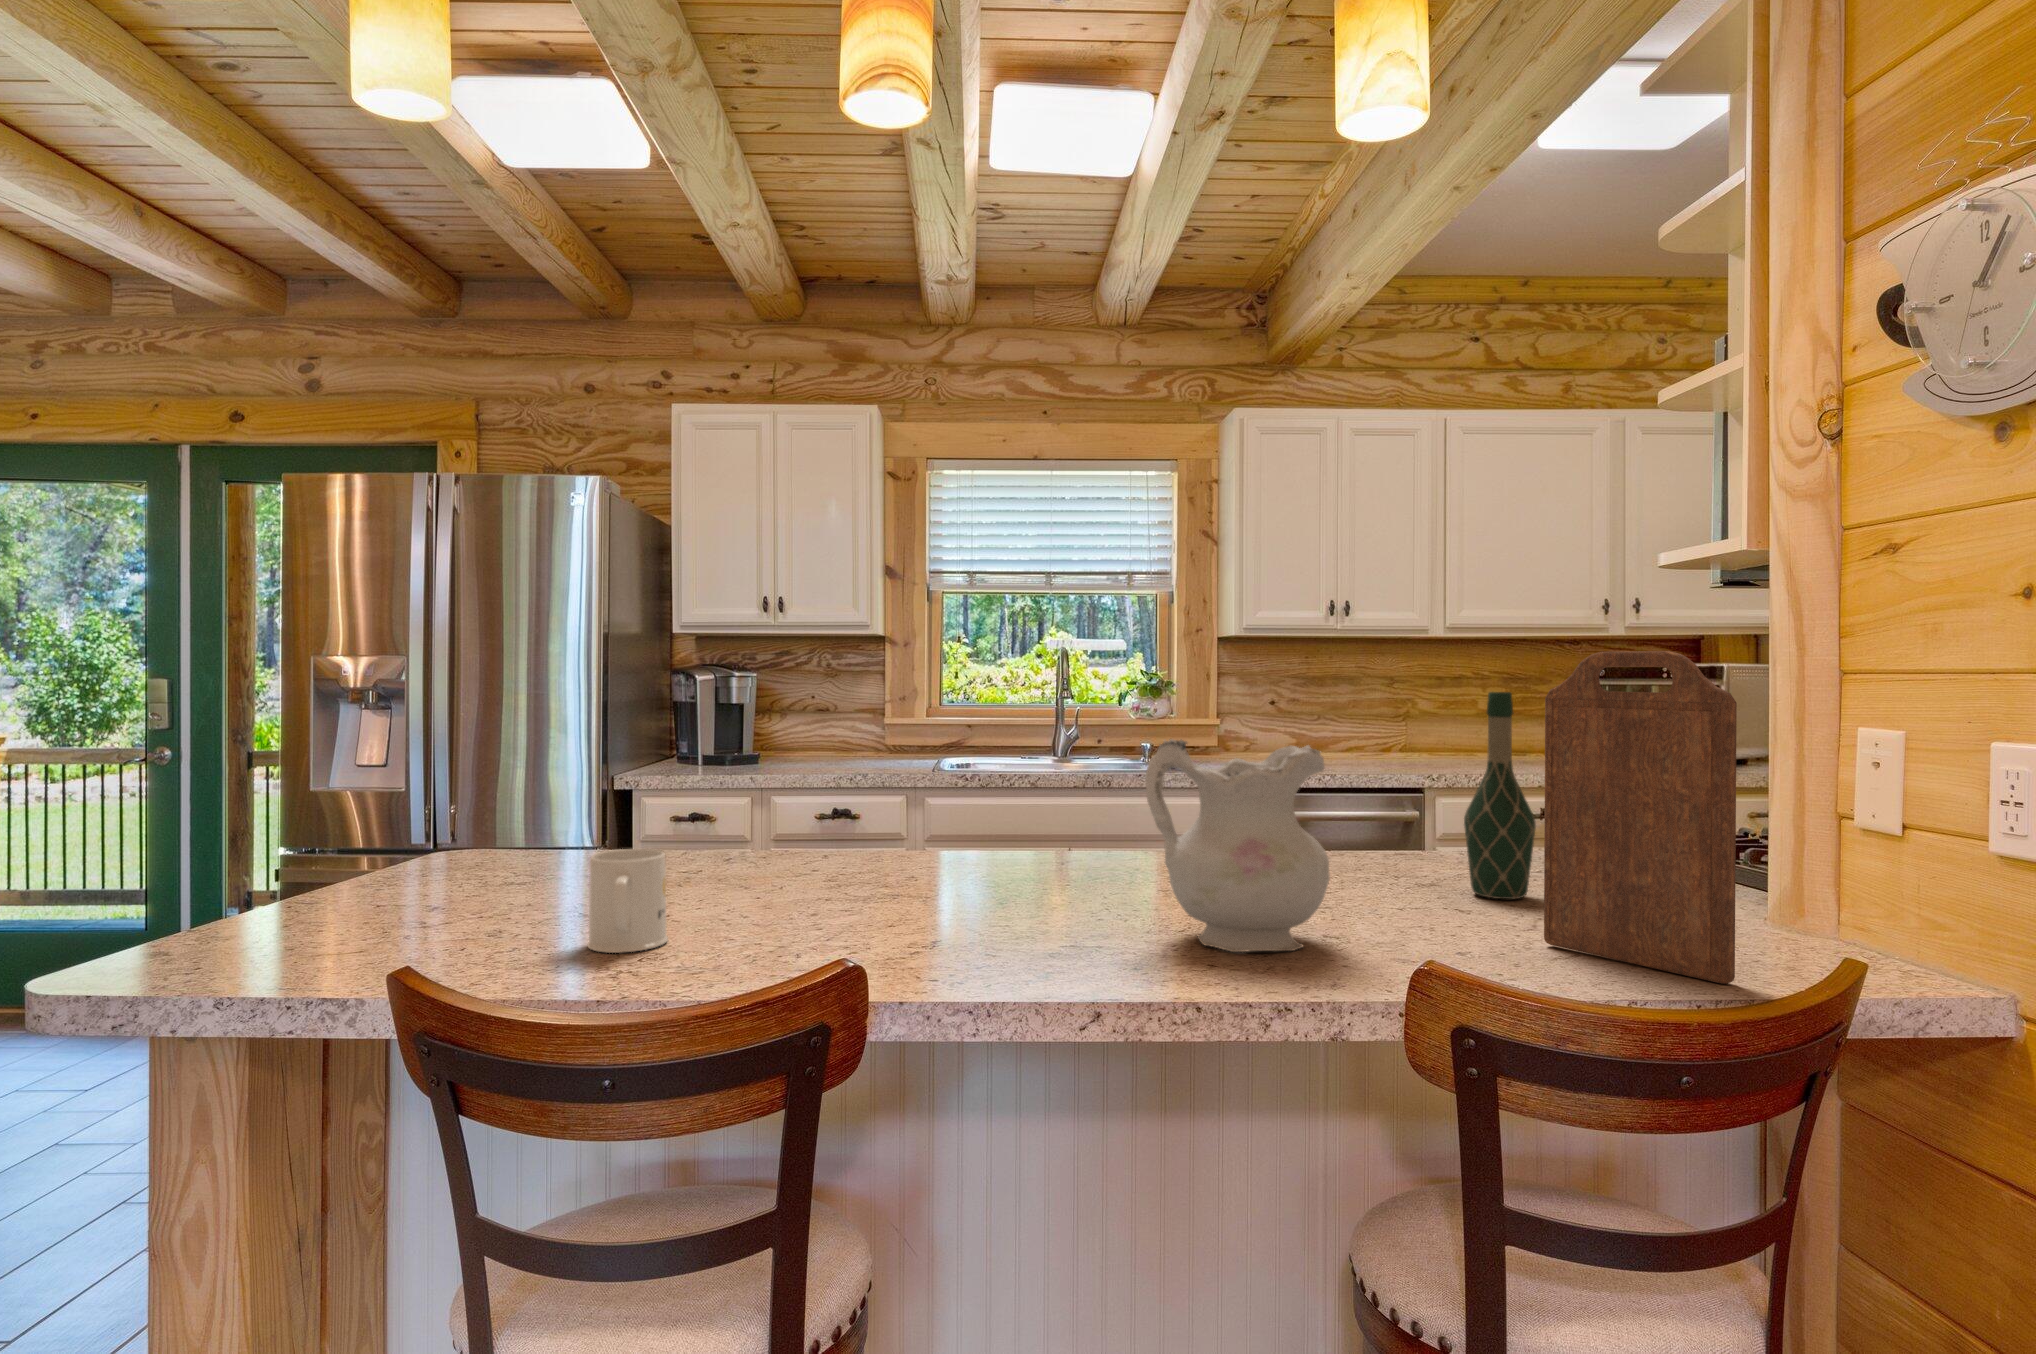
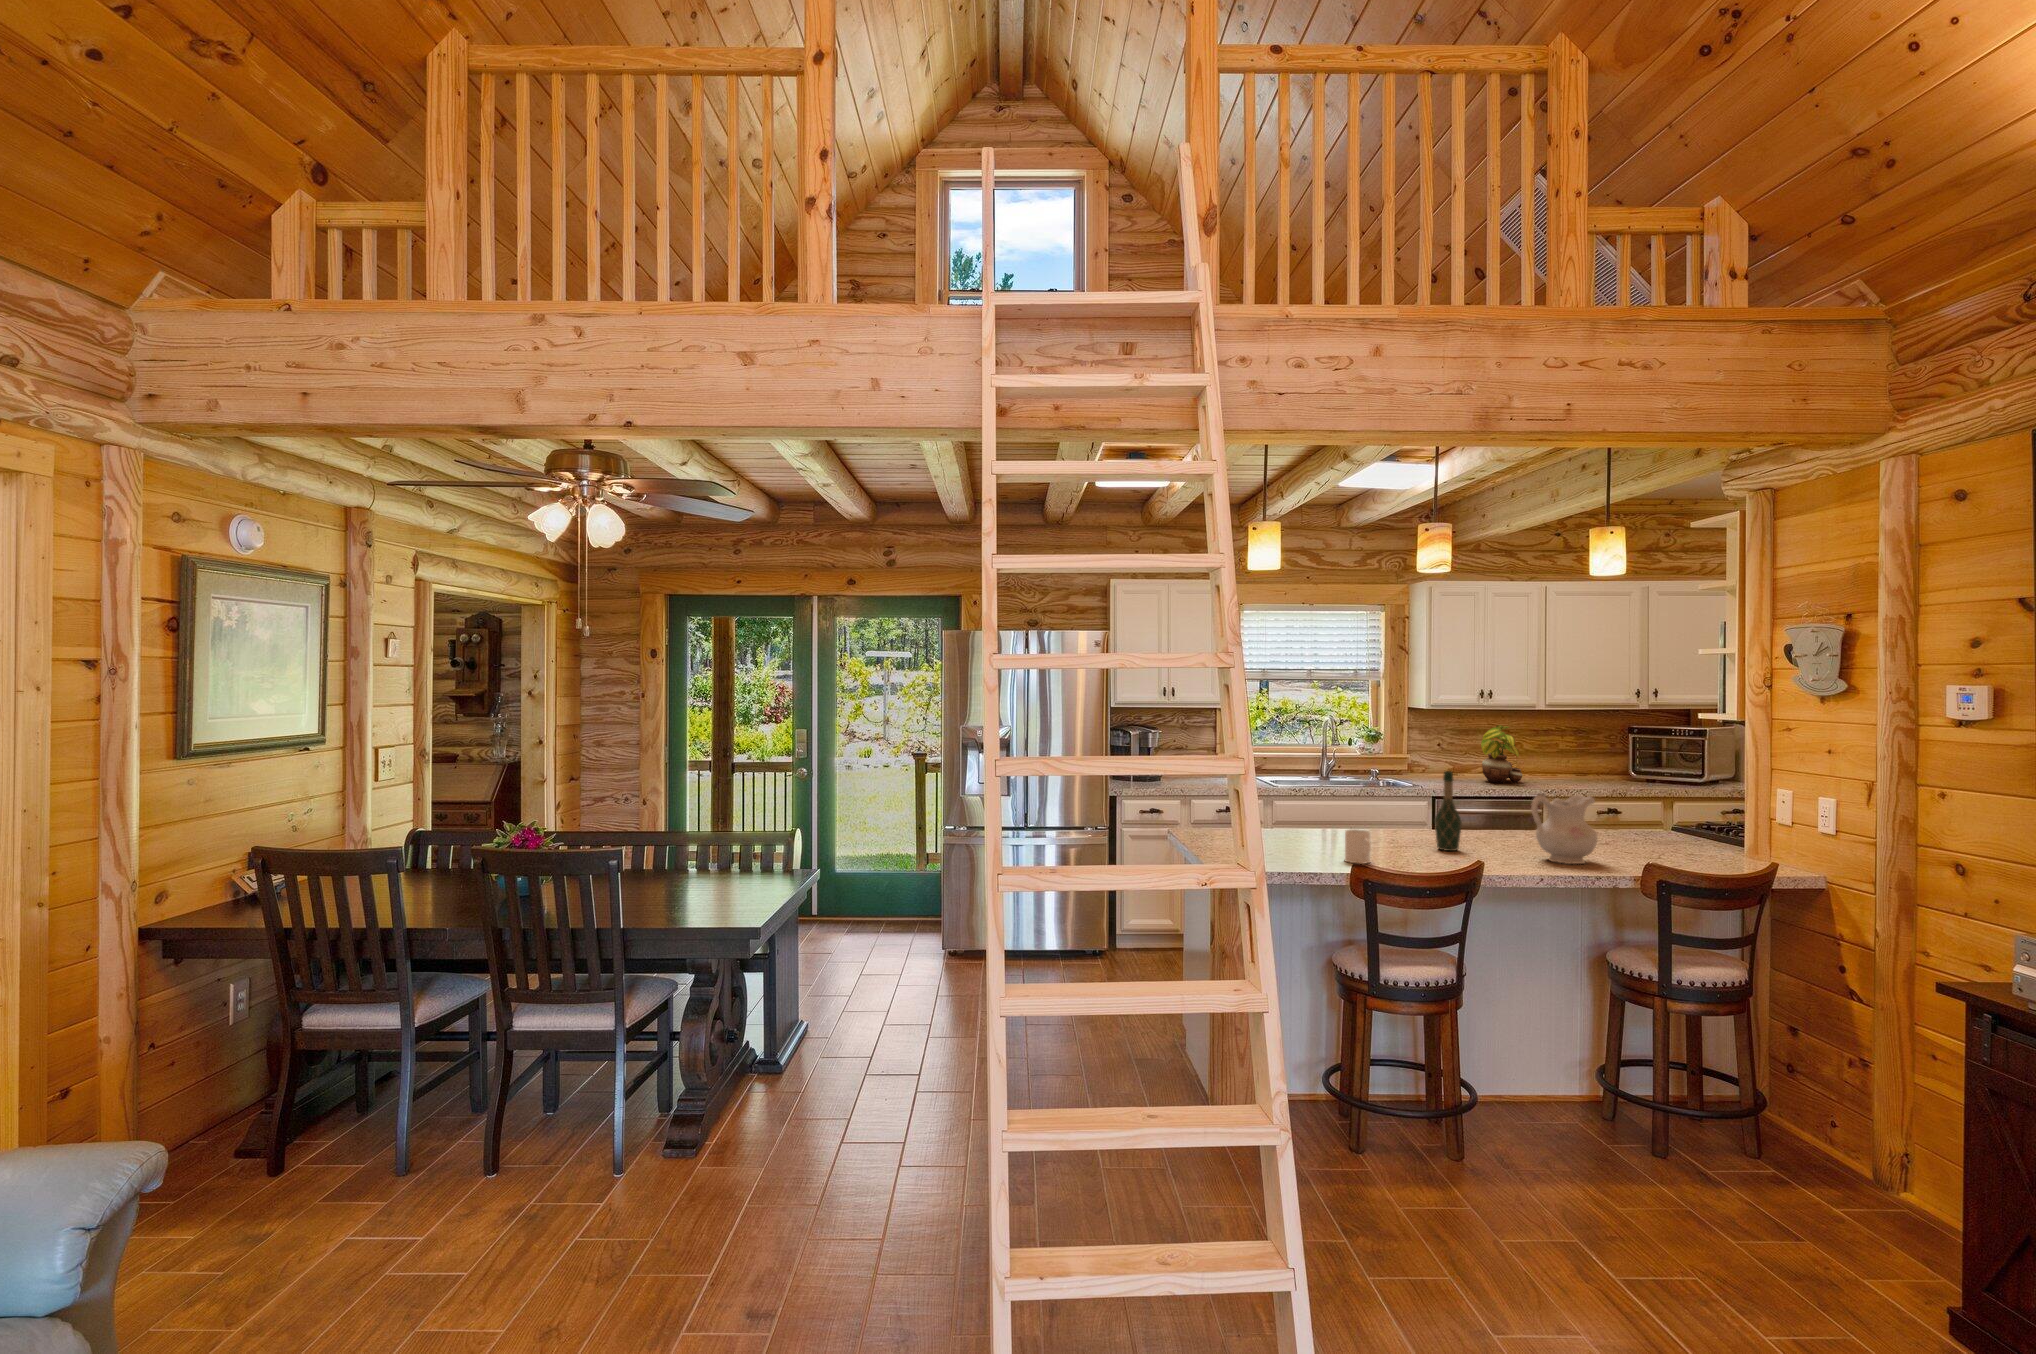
cutting board: present [1544,651,1737,984] -> none [1668,766,1736,872]
potted plant: none [1319,662,1401,765] -> present [1481,725,1523,783]
wine bottle: present [1464,692,1536,899] -> present [1434,771,1462,851]

